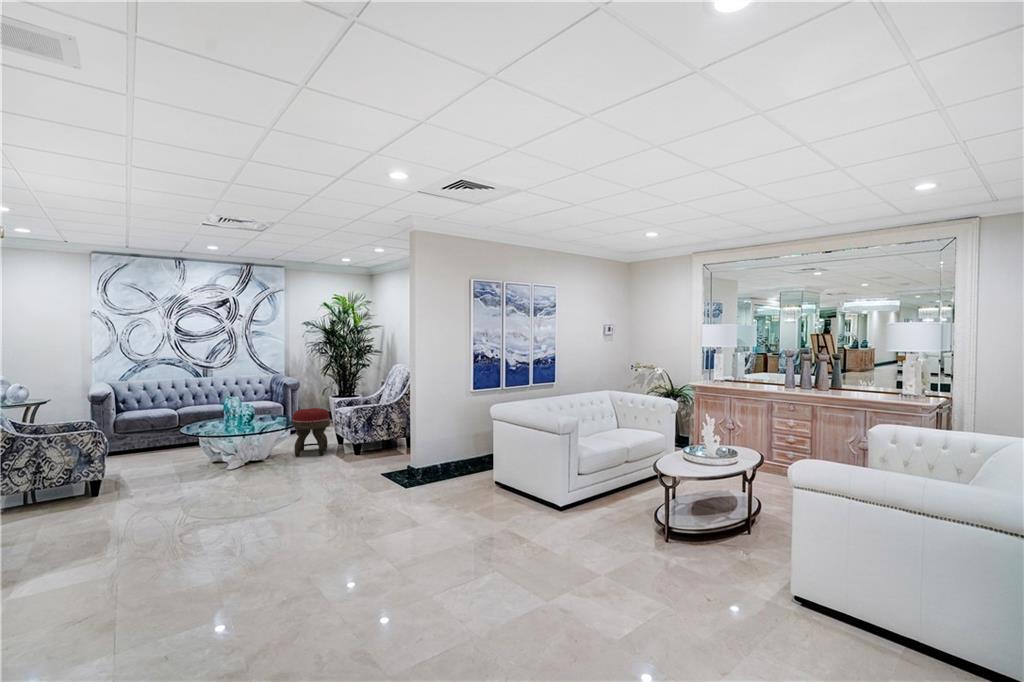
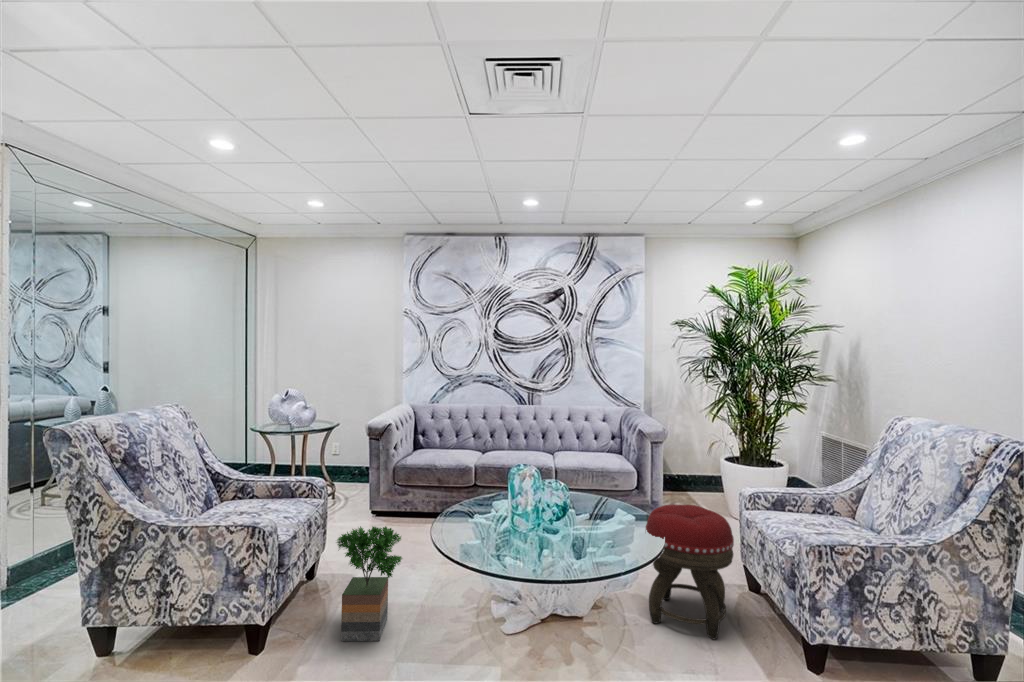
potted tree: none [129,432,172,486] -> present [337,526,402,641]

